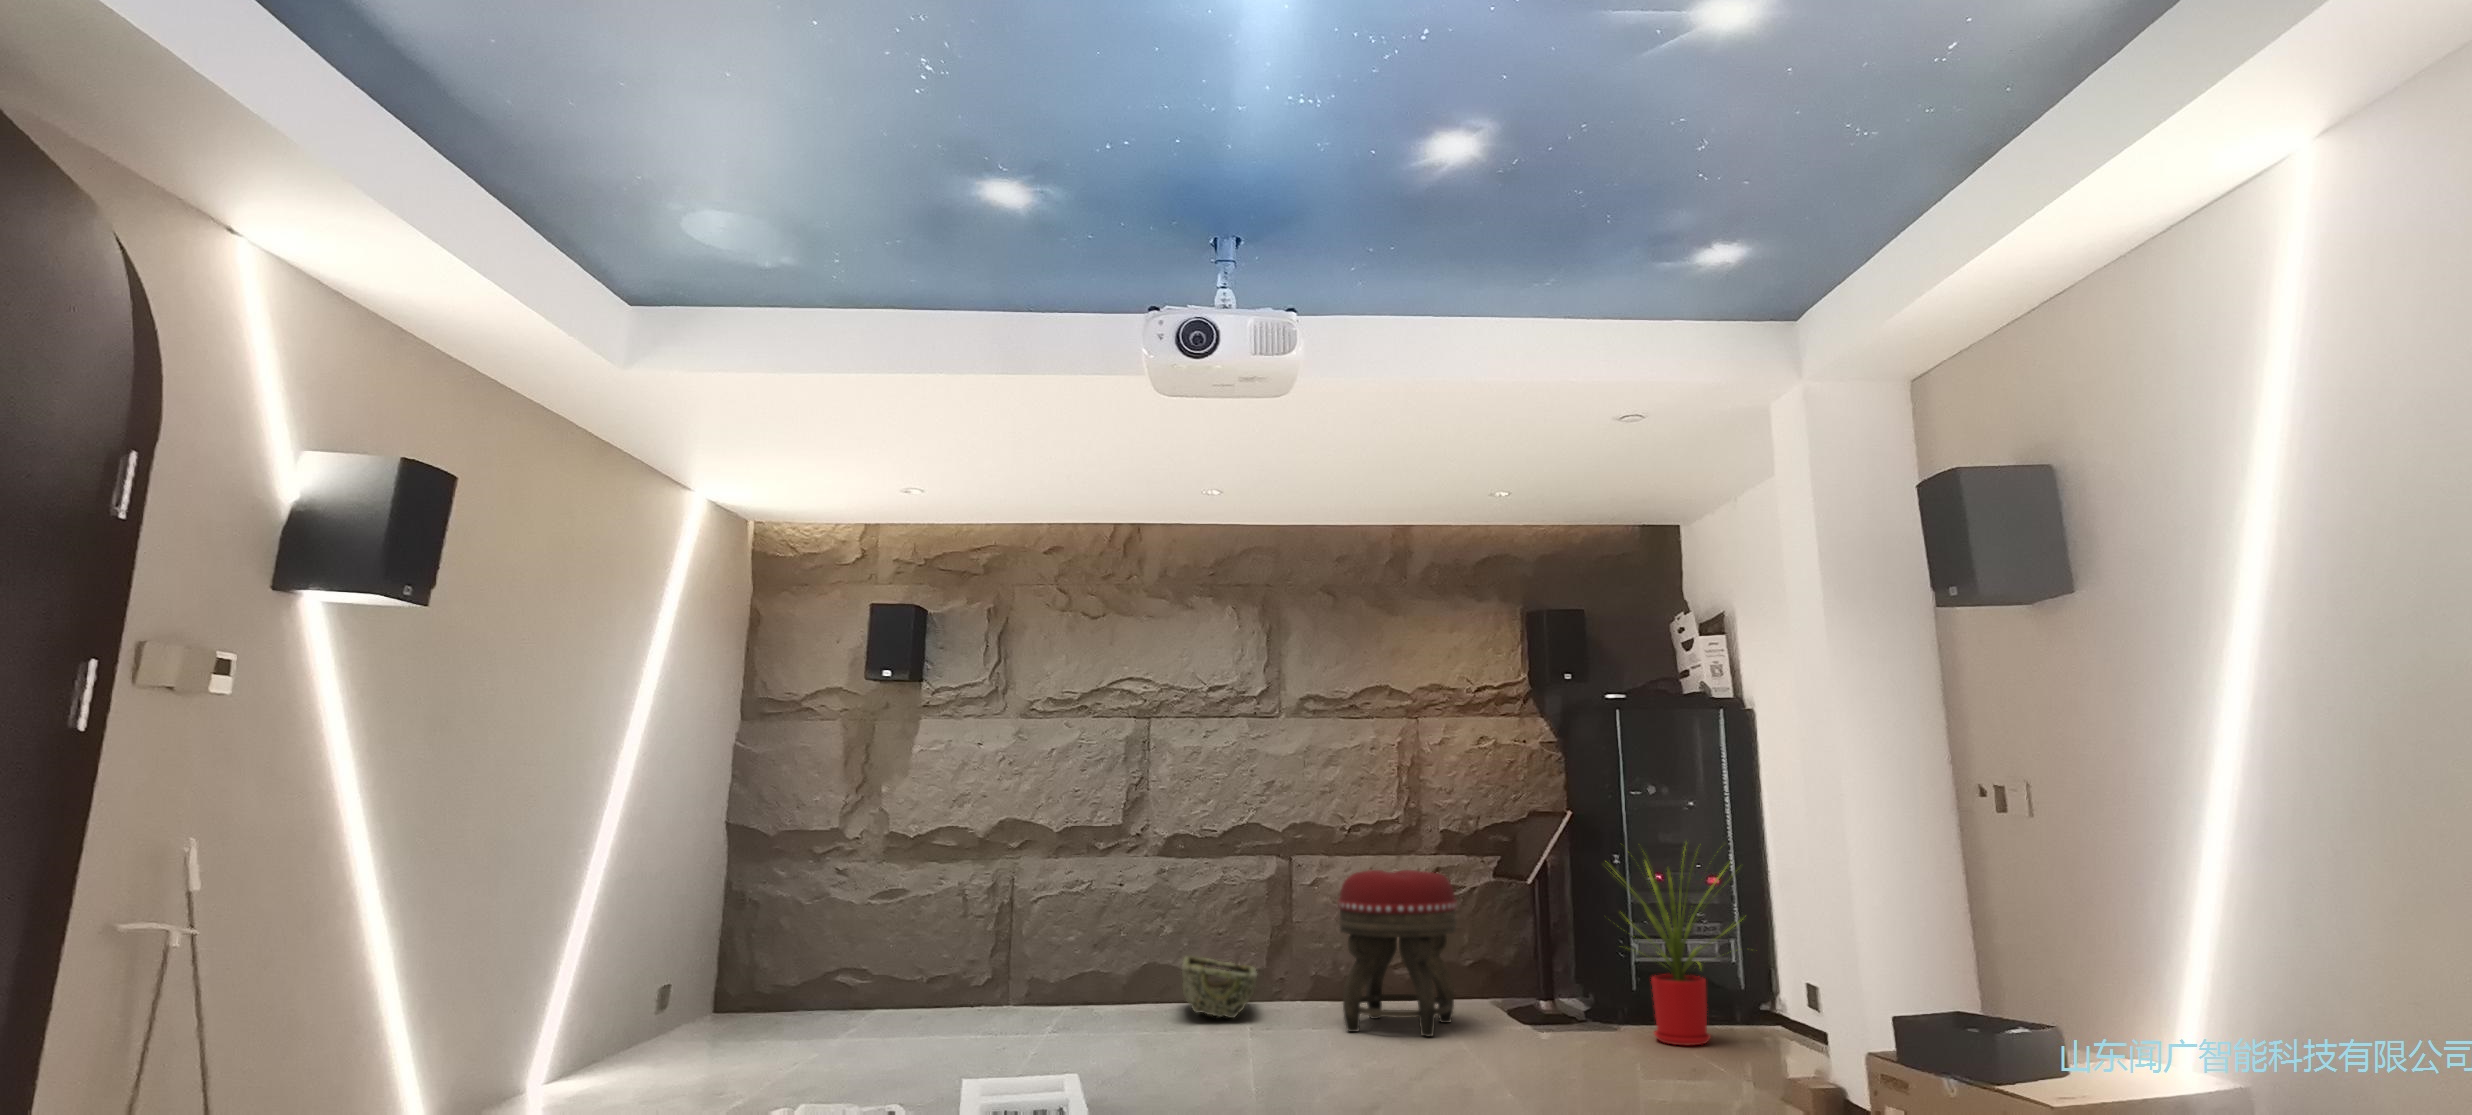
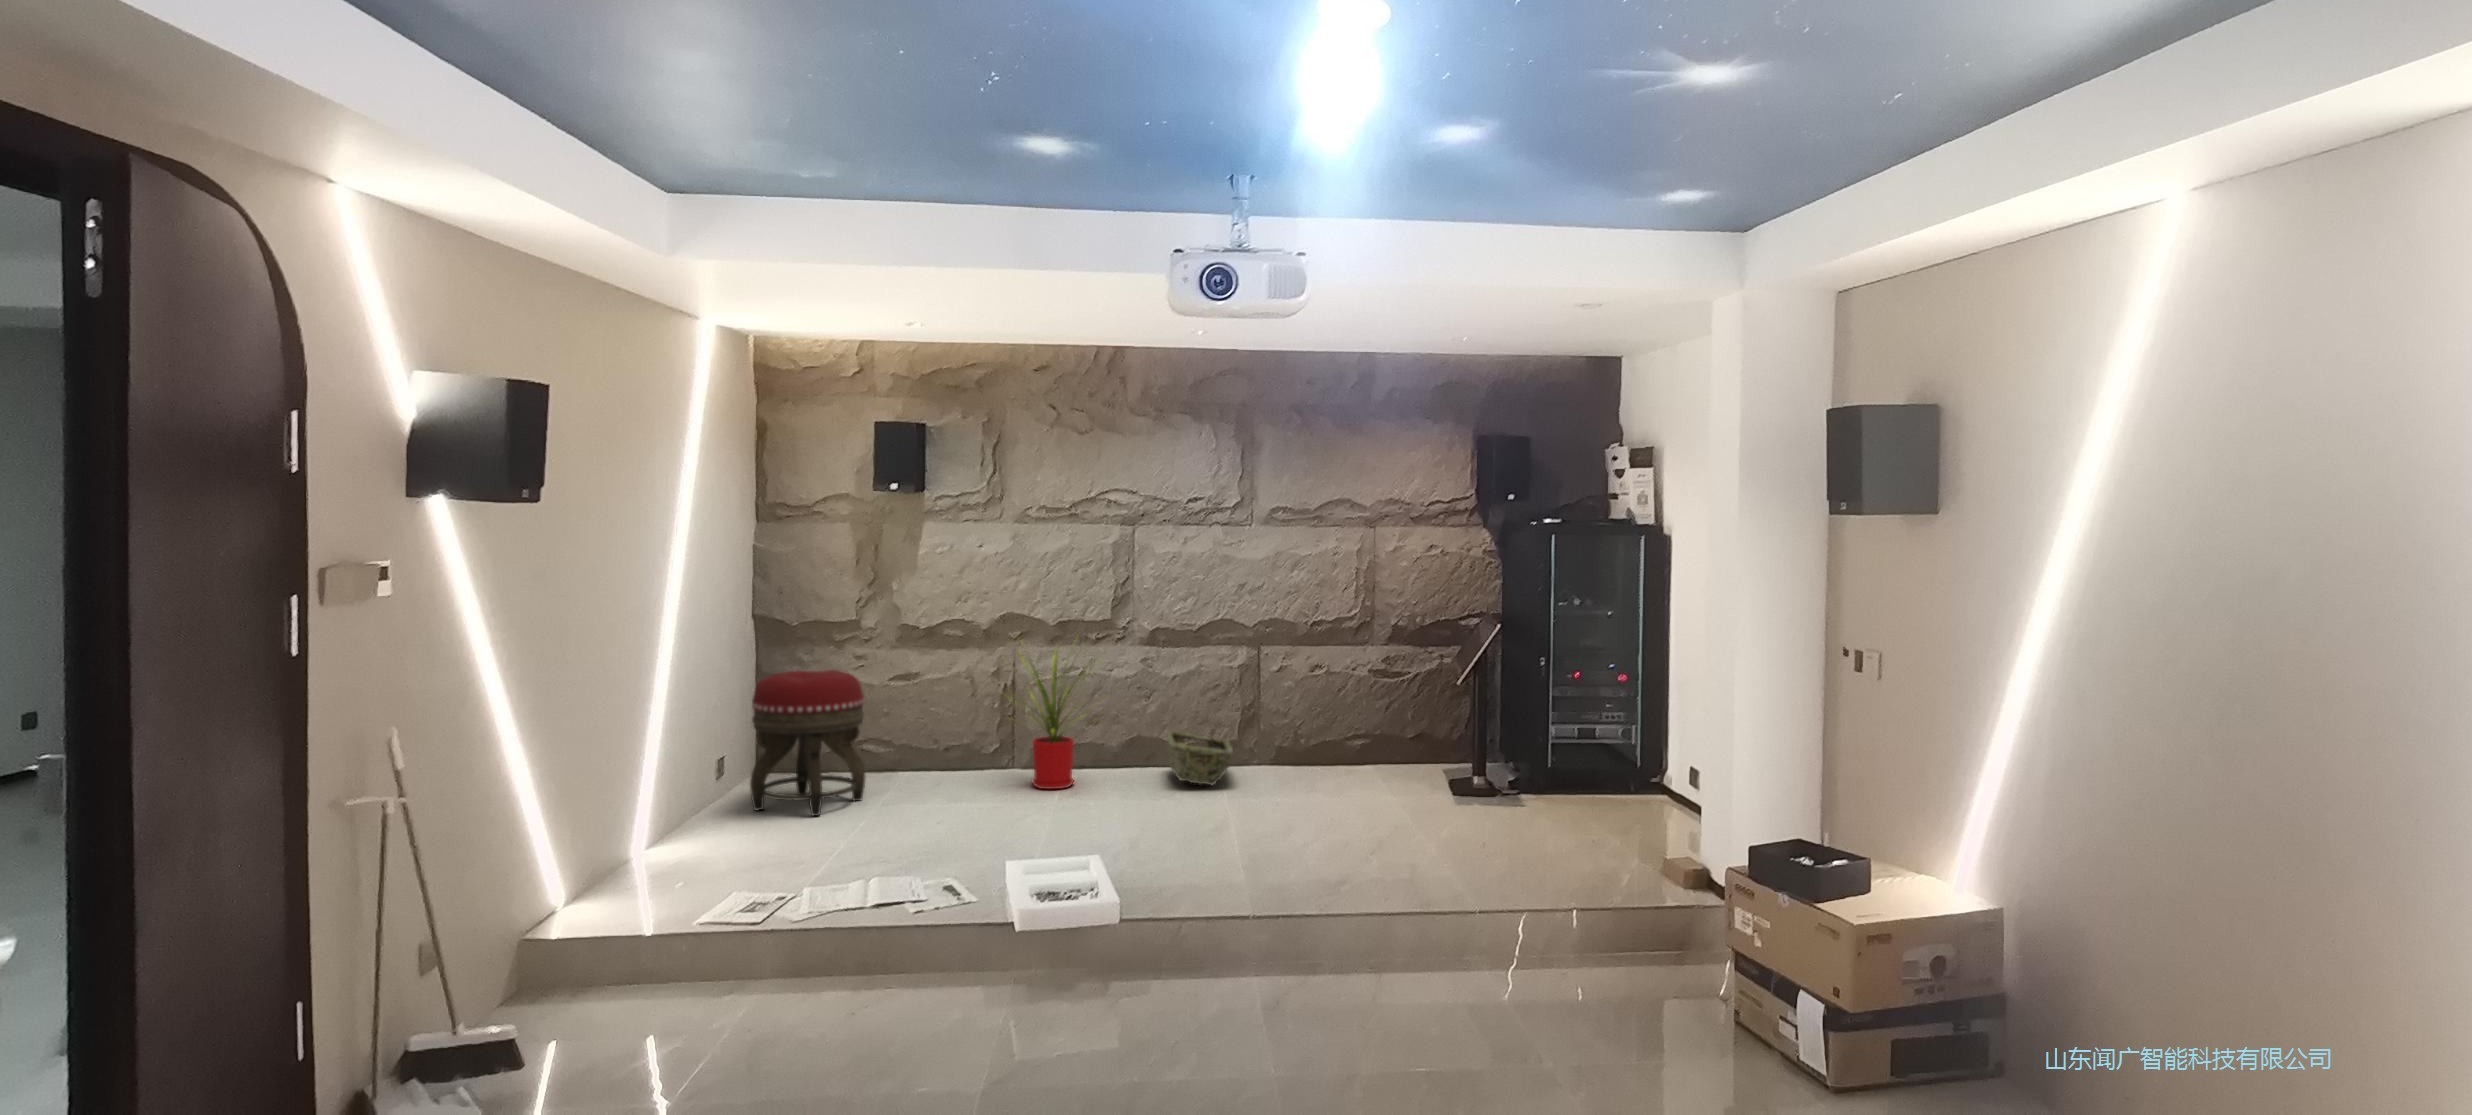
house plant: present [1607,852,1735,1046] -> present [1013,647,1089,789]
footstool: present [1338,870,1457,1036] -> present [750,670,865,816]

